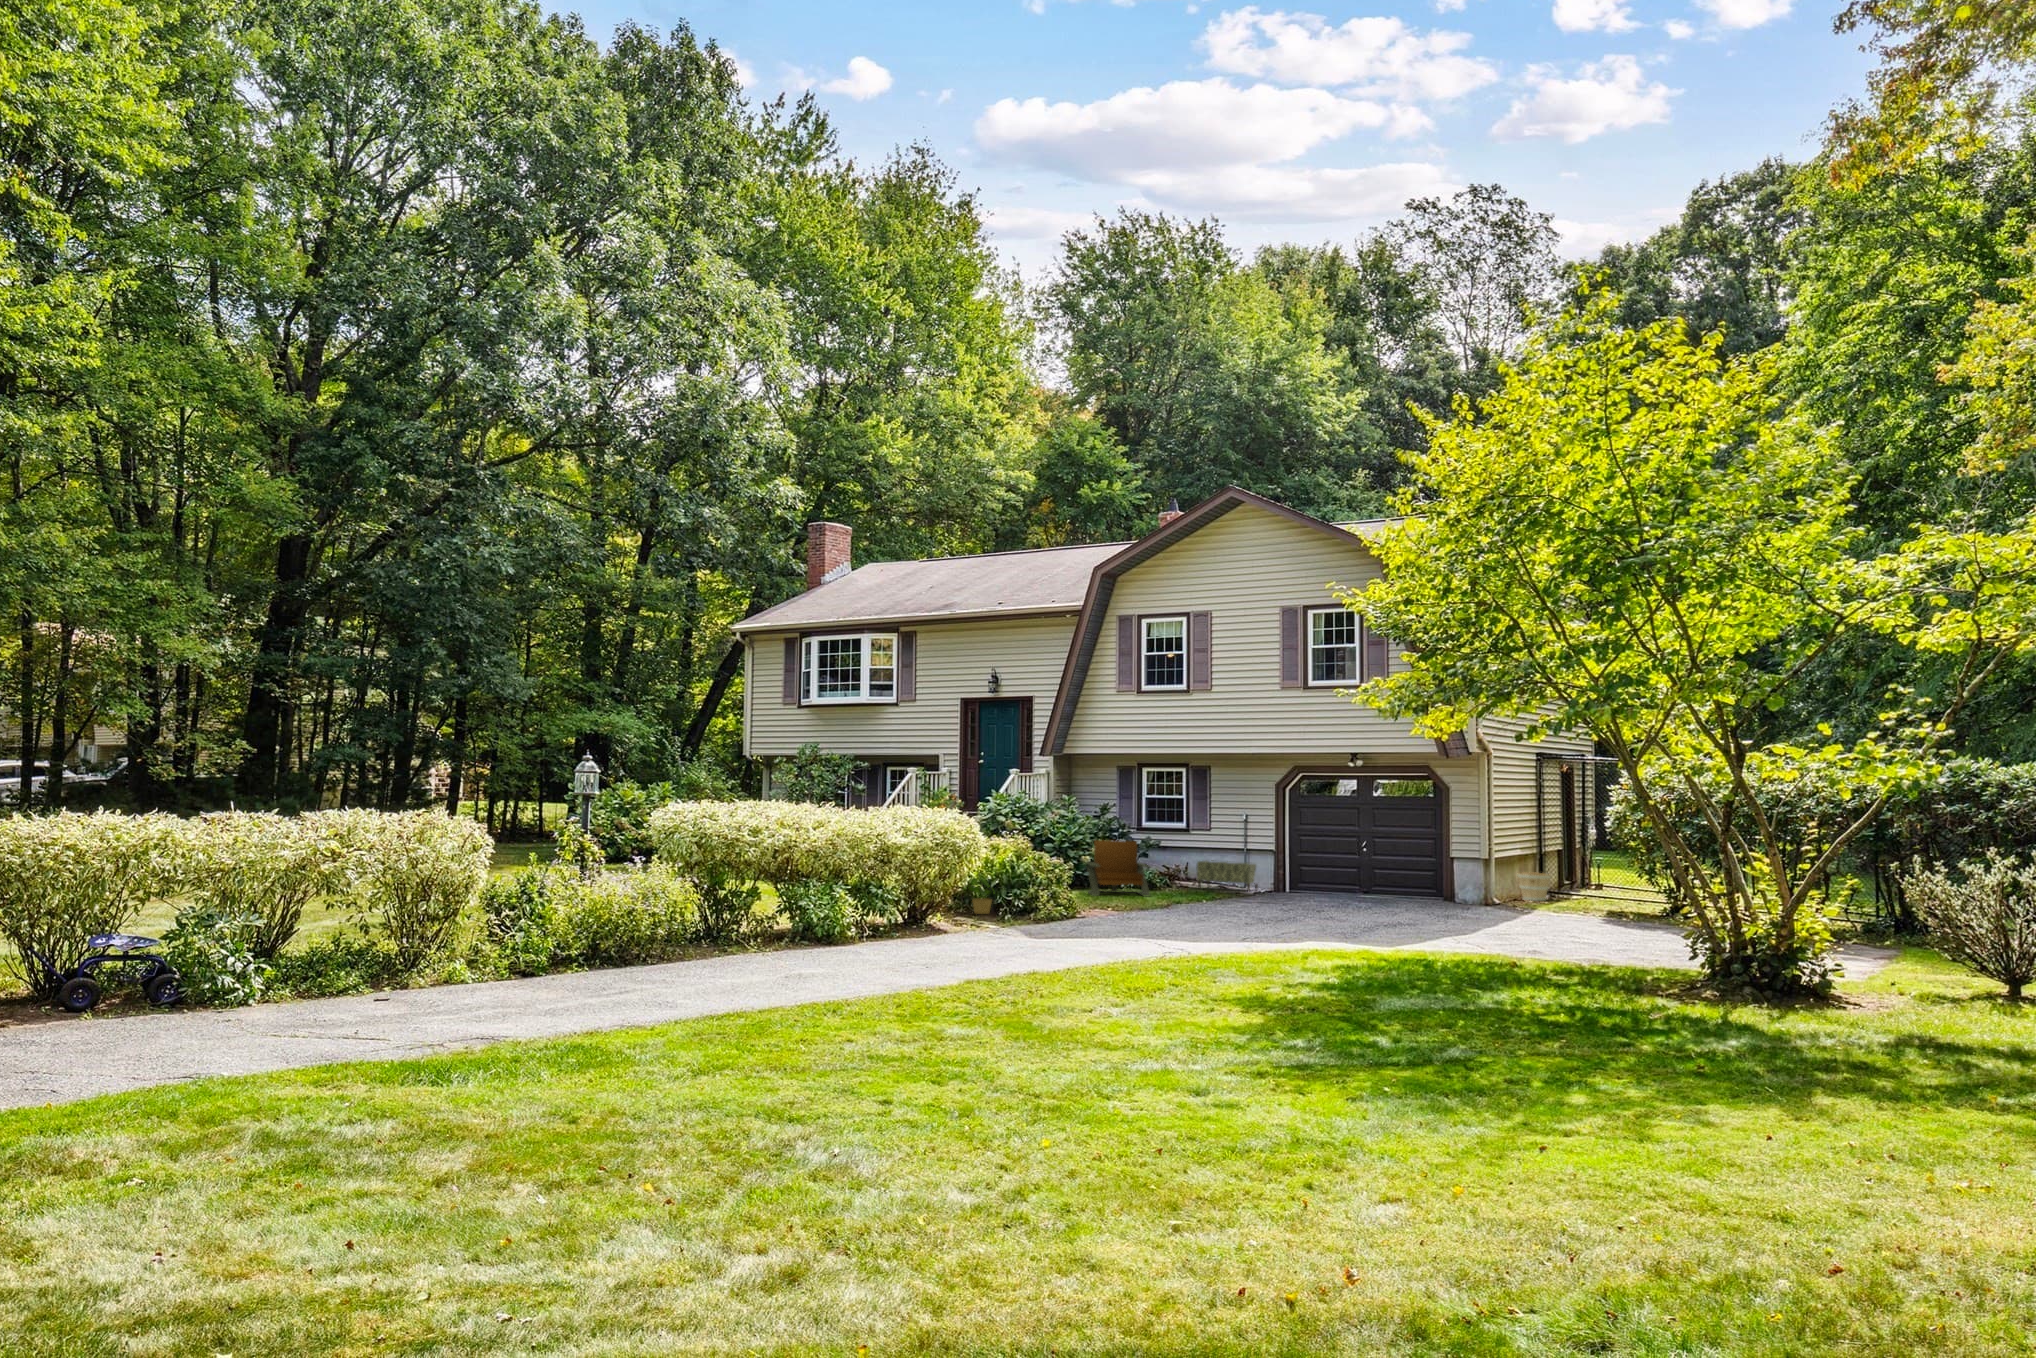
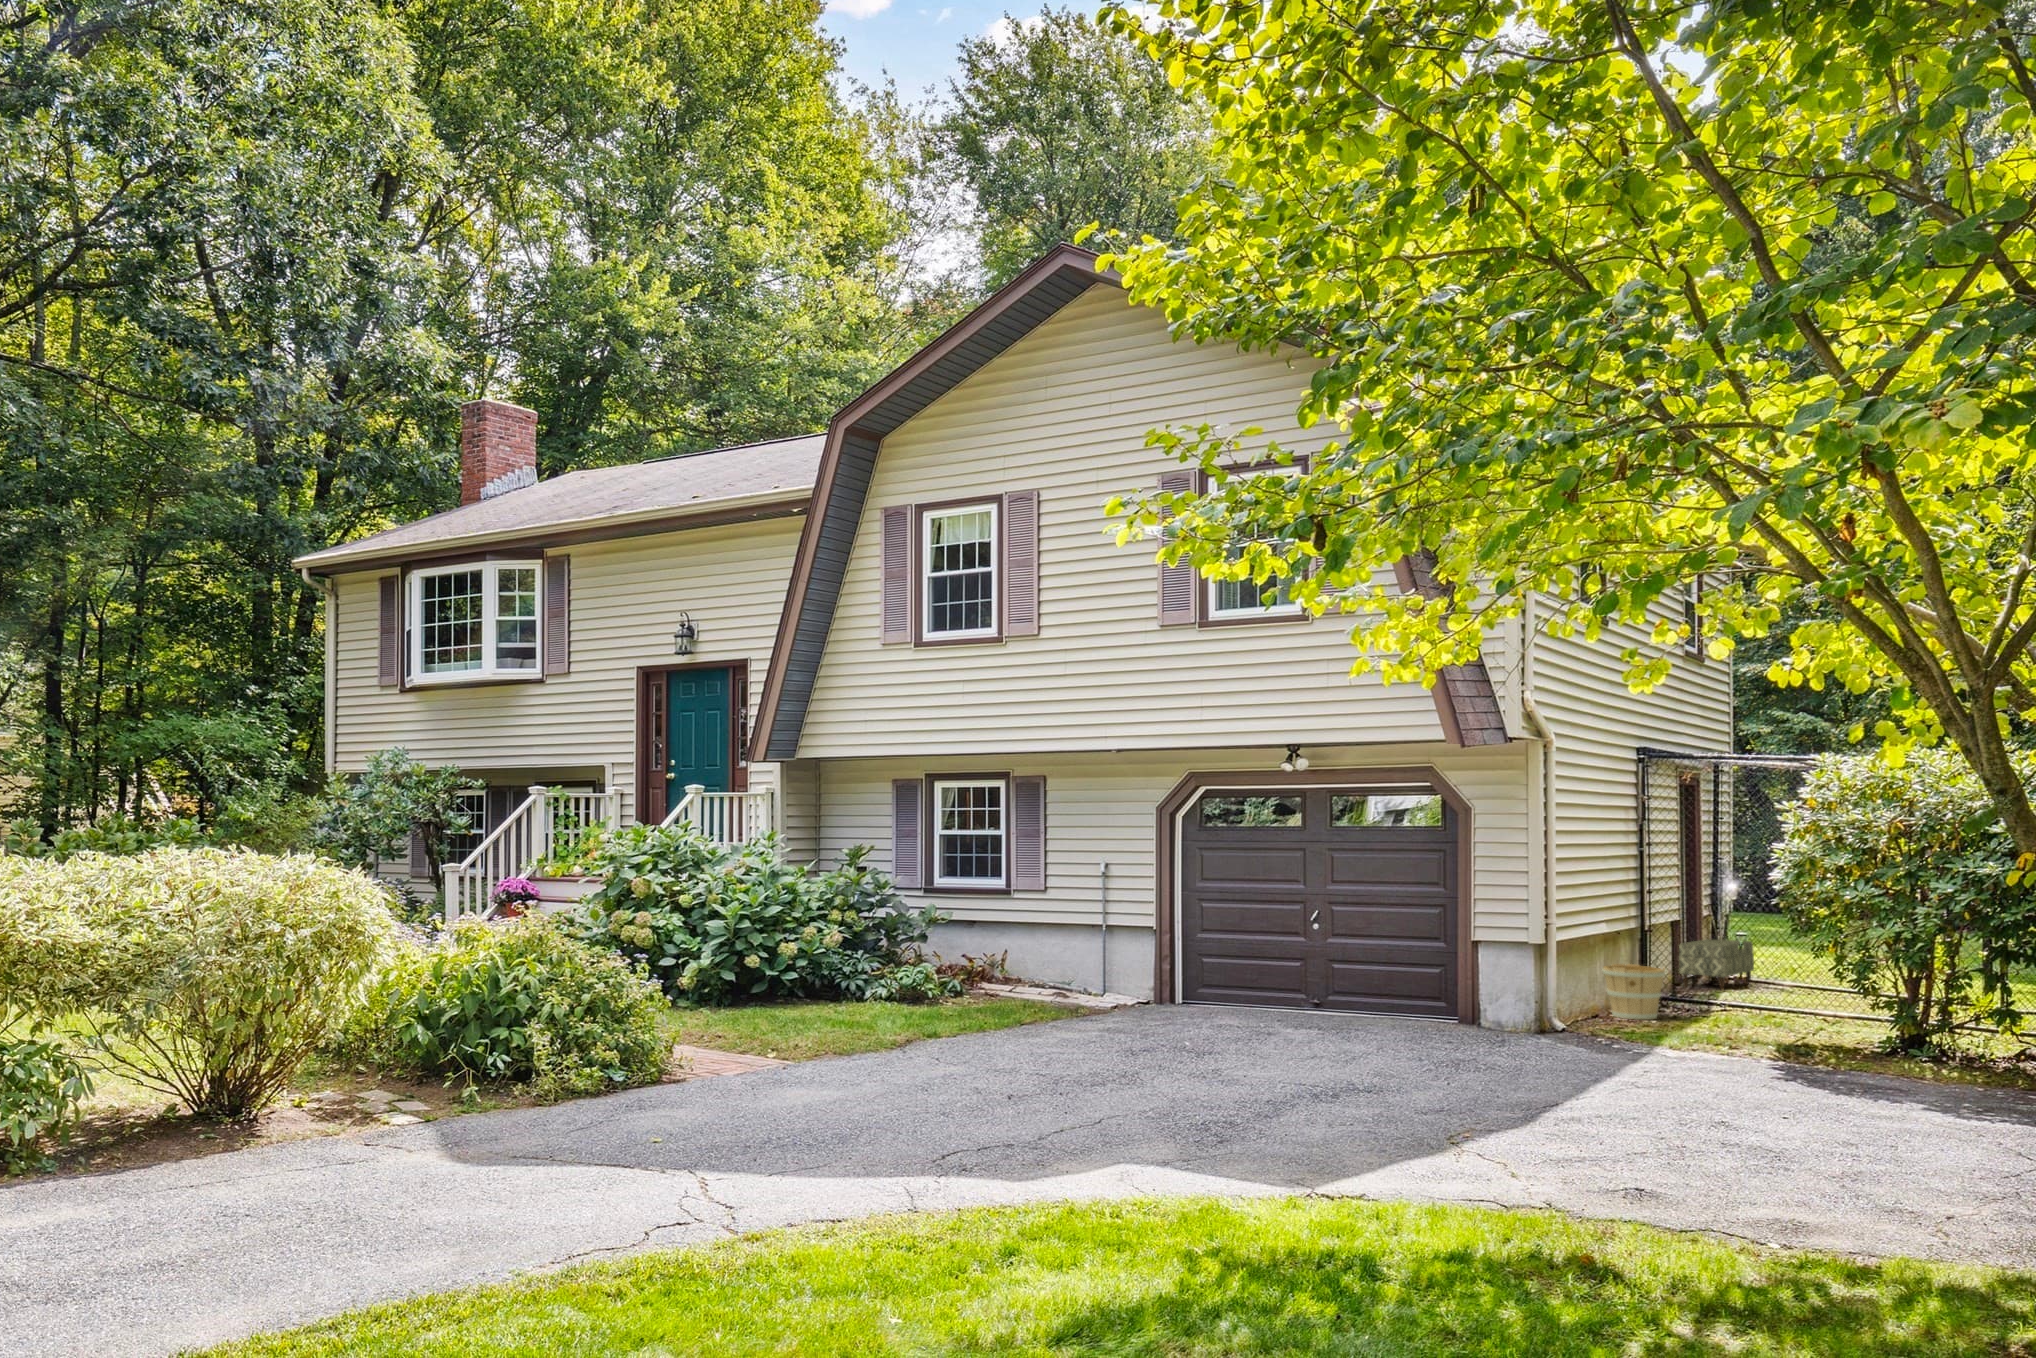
lounge chair: present [1087,840,1150,896] -> none [785,916,900,1025]
bench: present [1196,860,1258,891] -> present [1679,939,1754,991]
potted plant: present [964,879,992,914] -> none [399,1013,473,1091]

